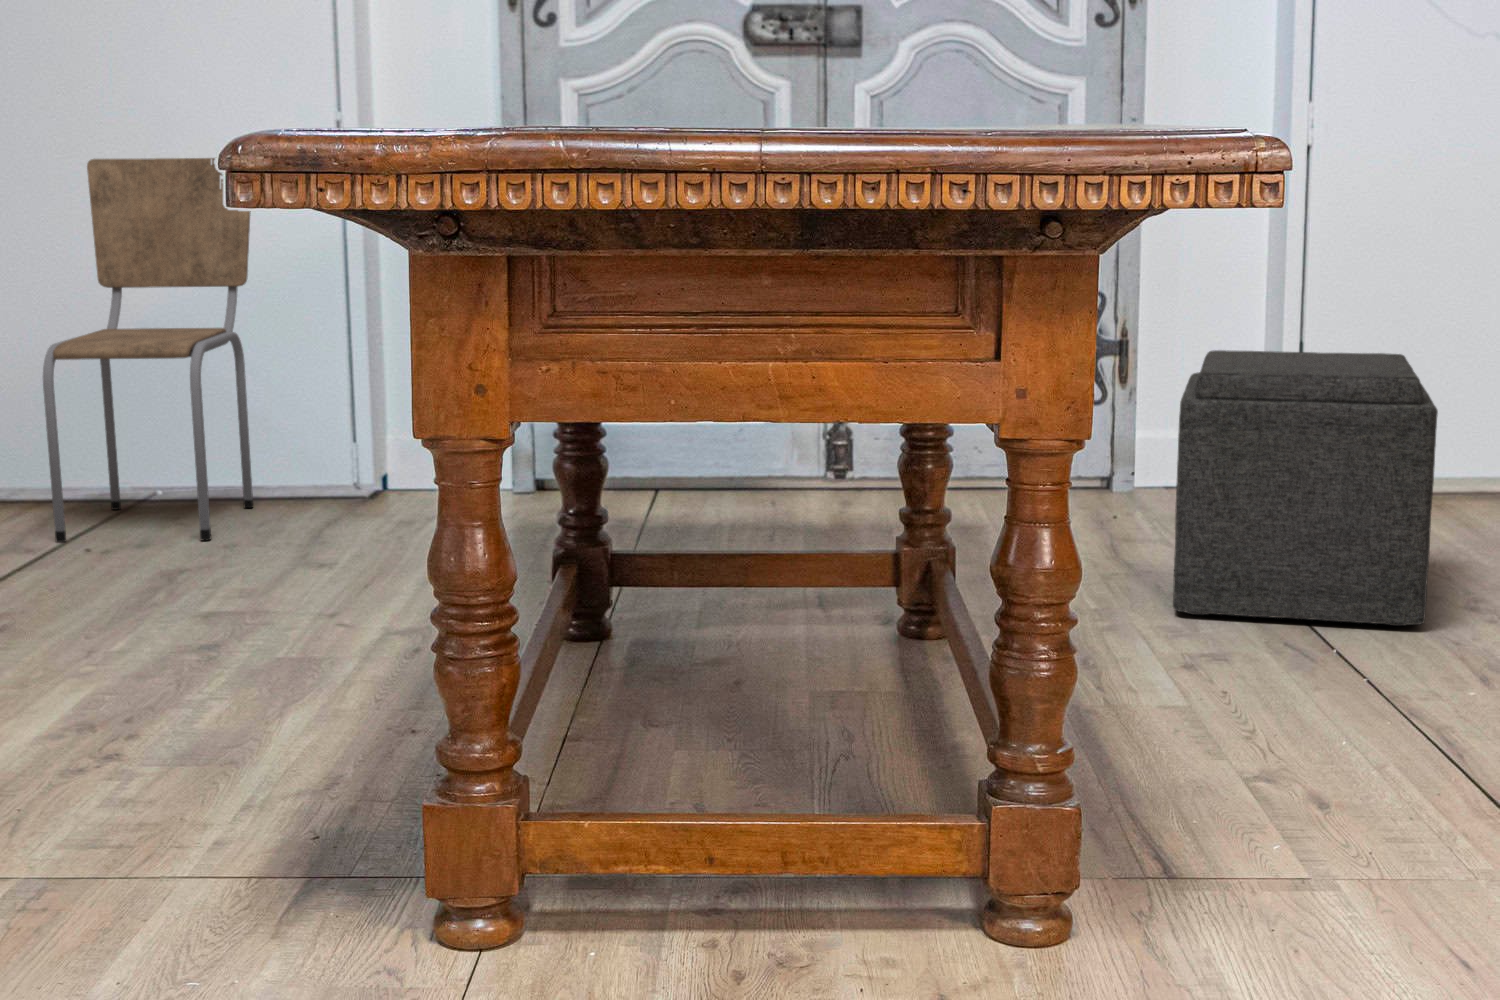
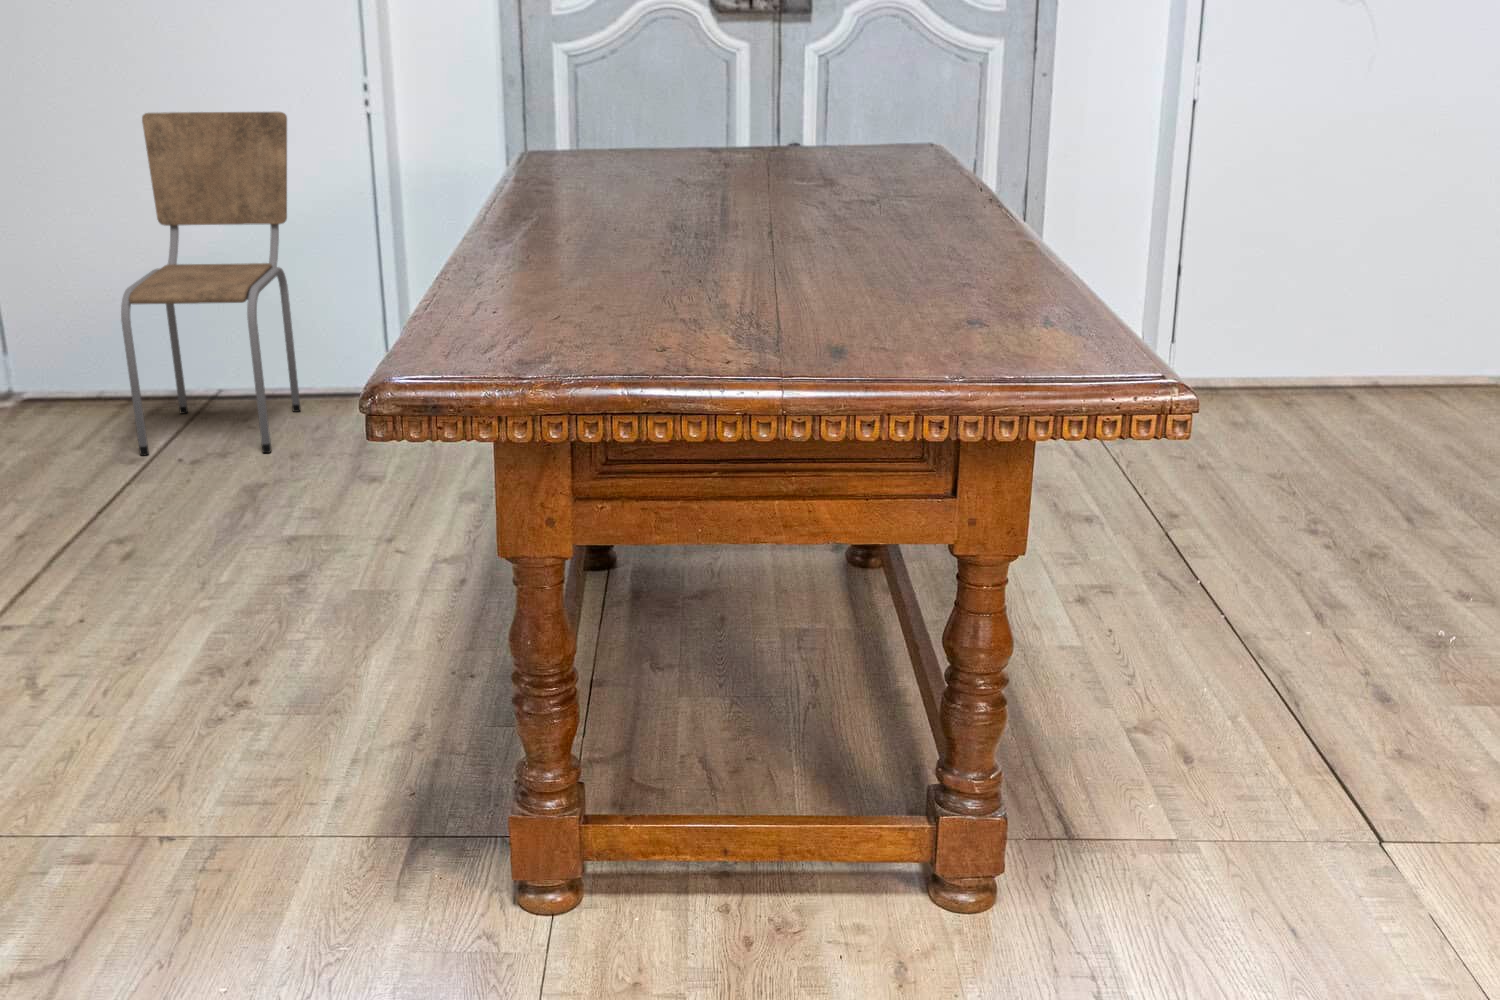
ottoman: present [1173,350,1438,626] -> none [1069,313,1287,555]

